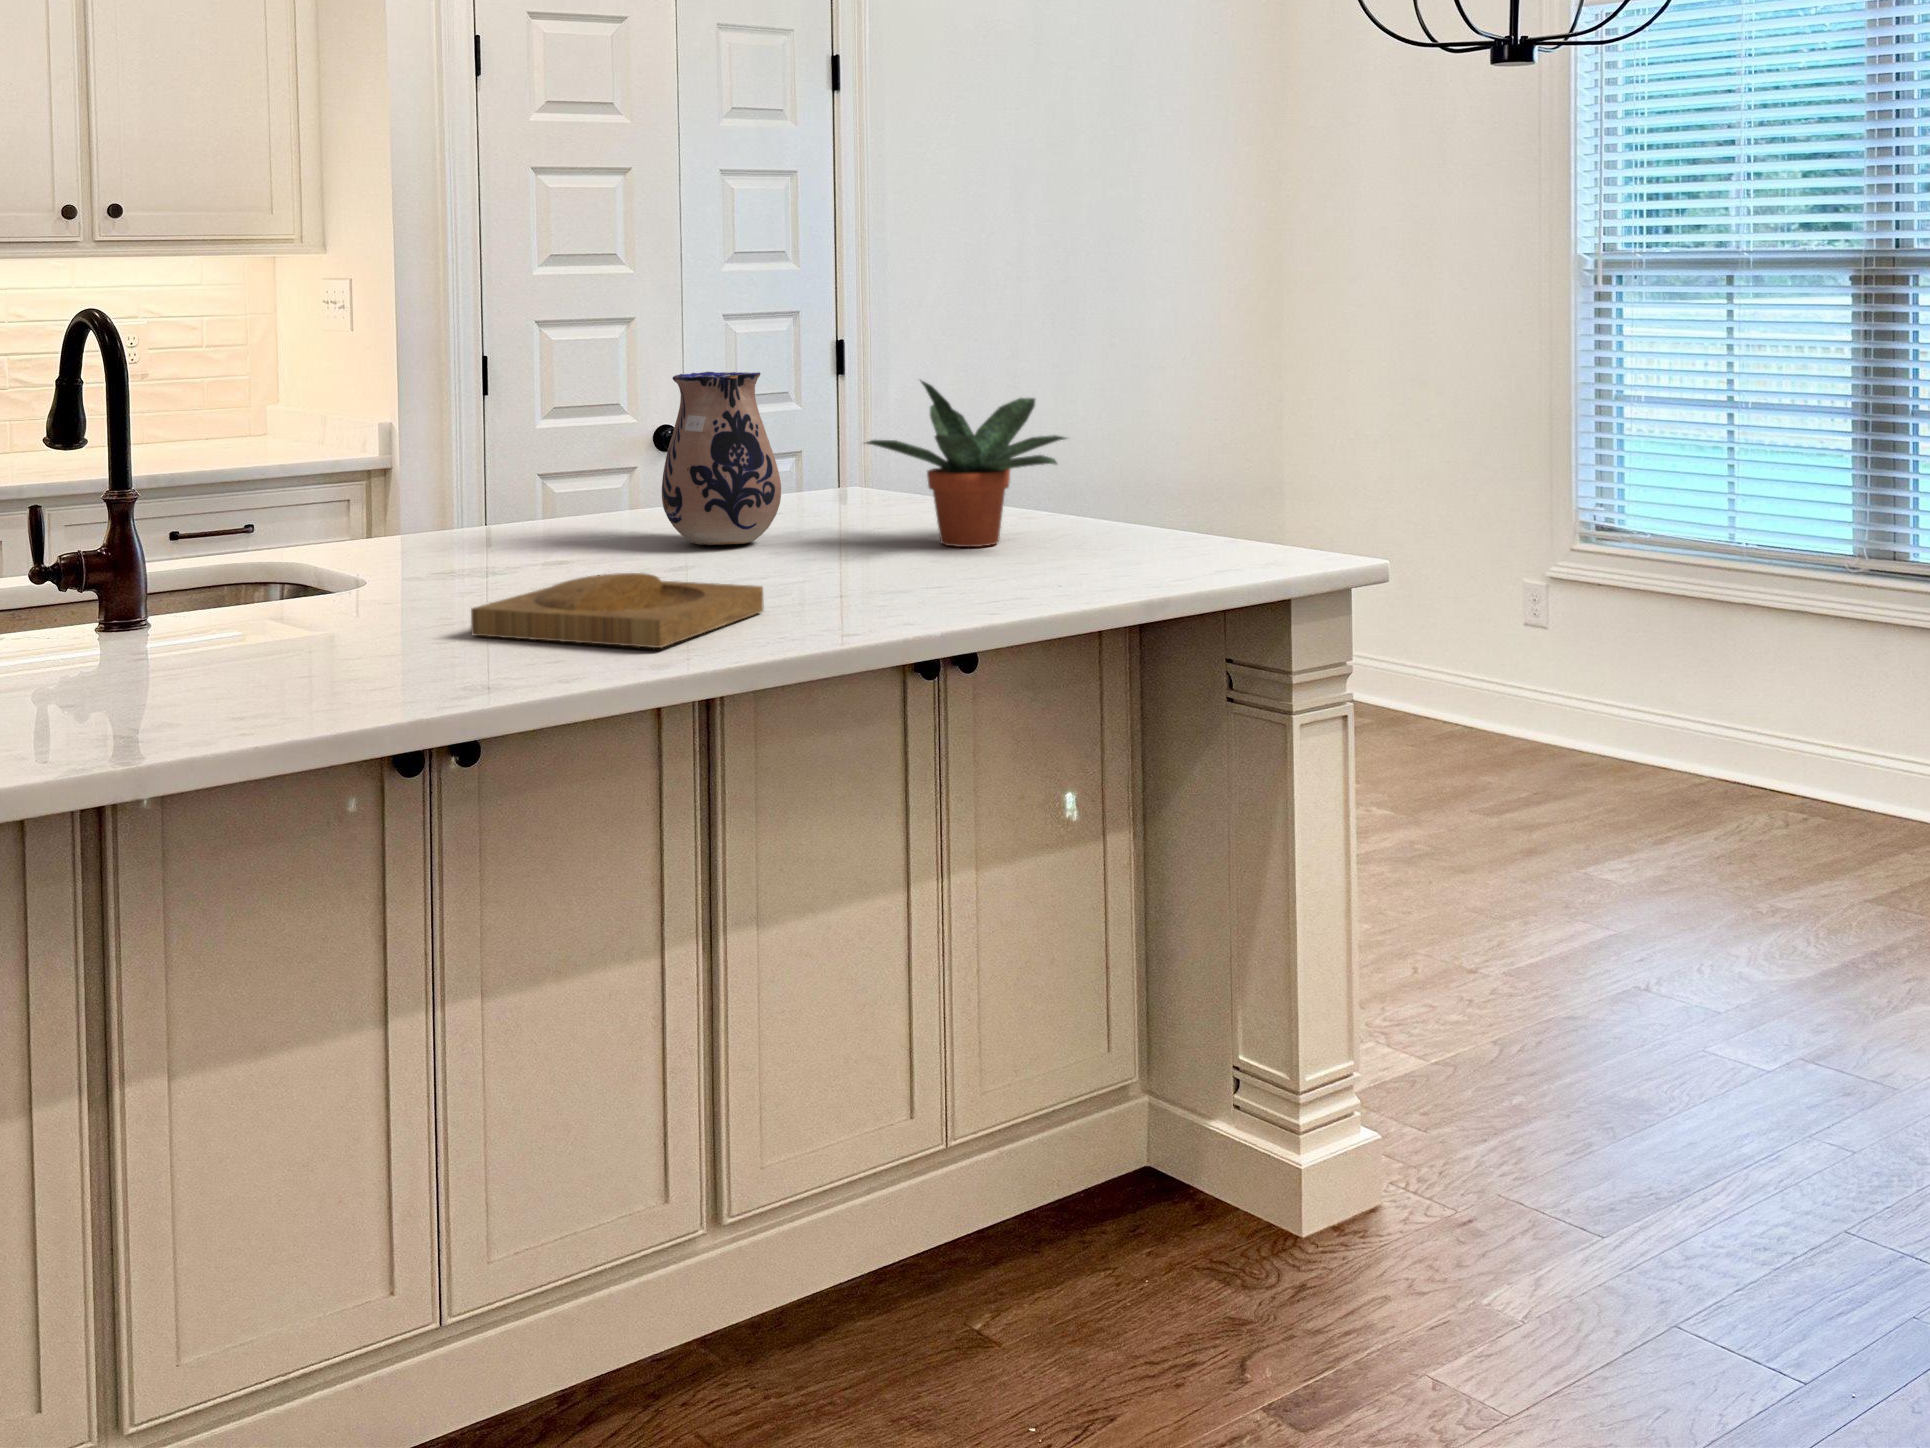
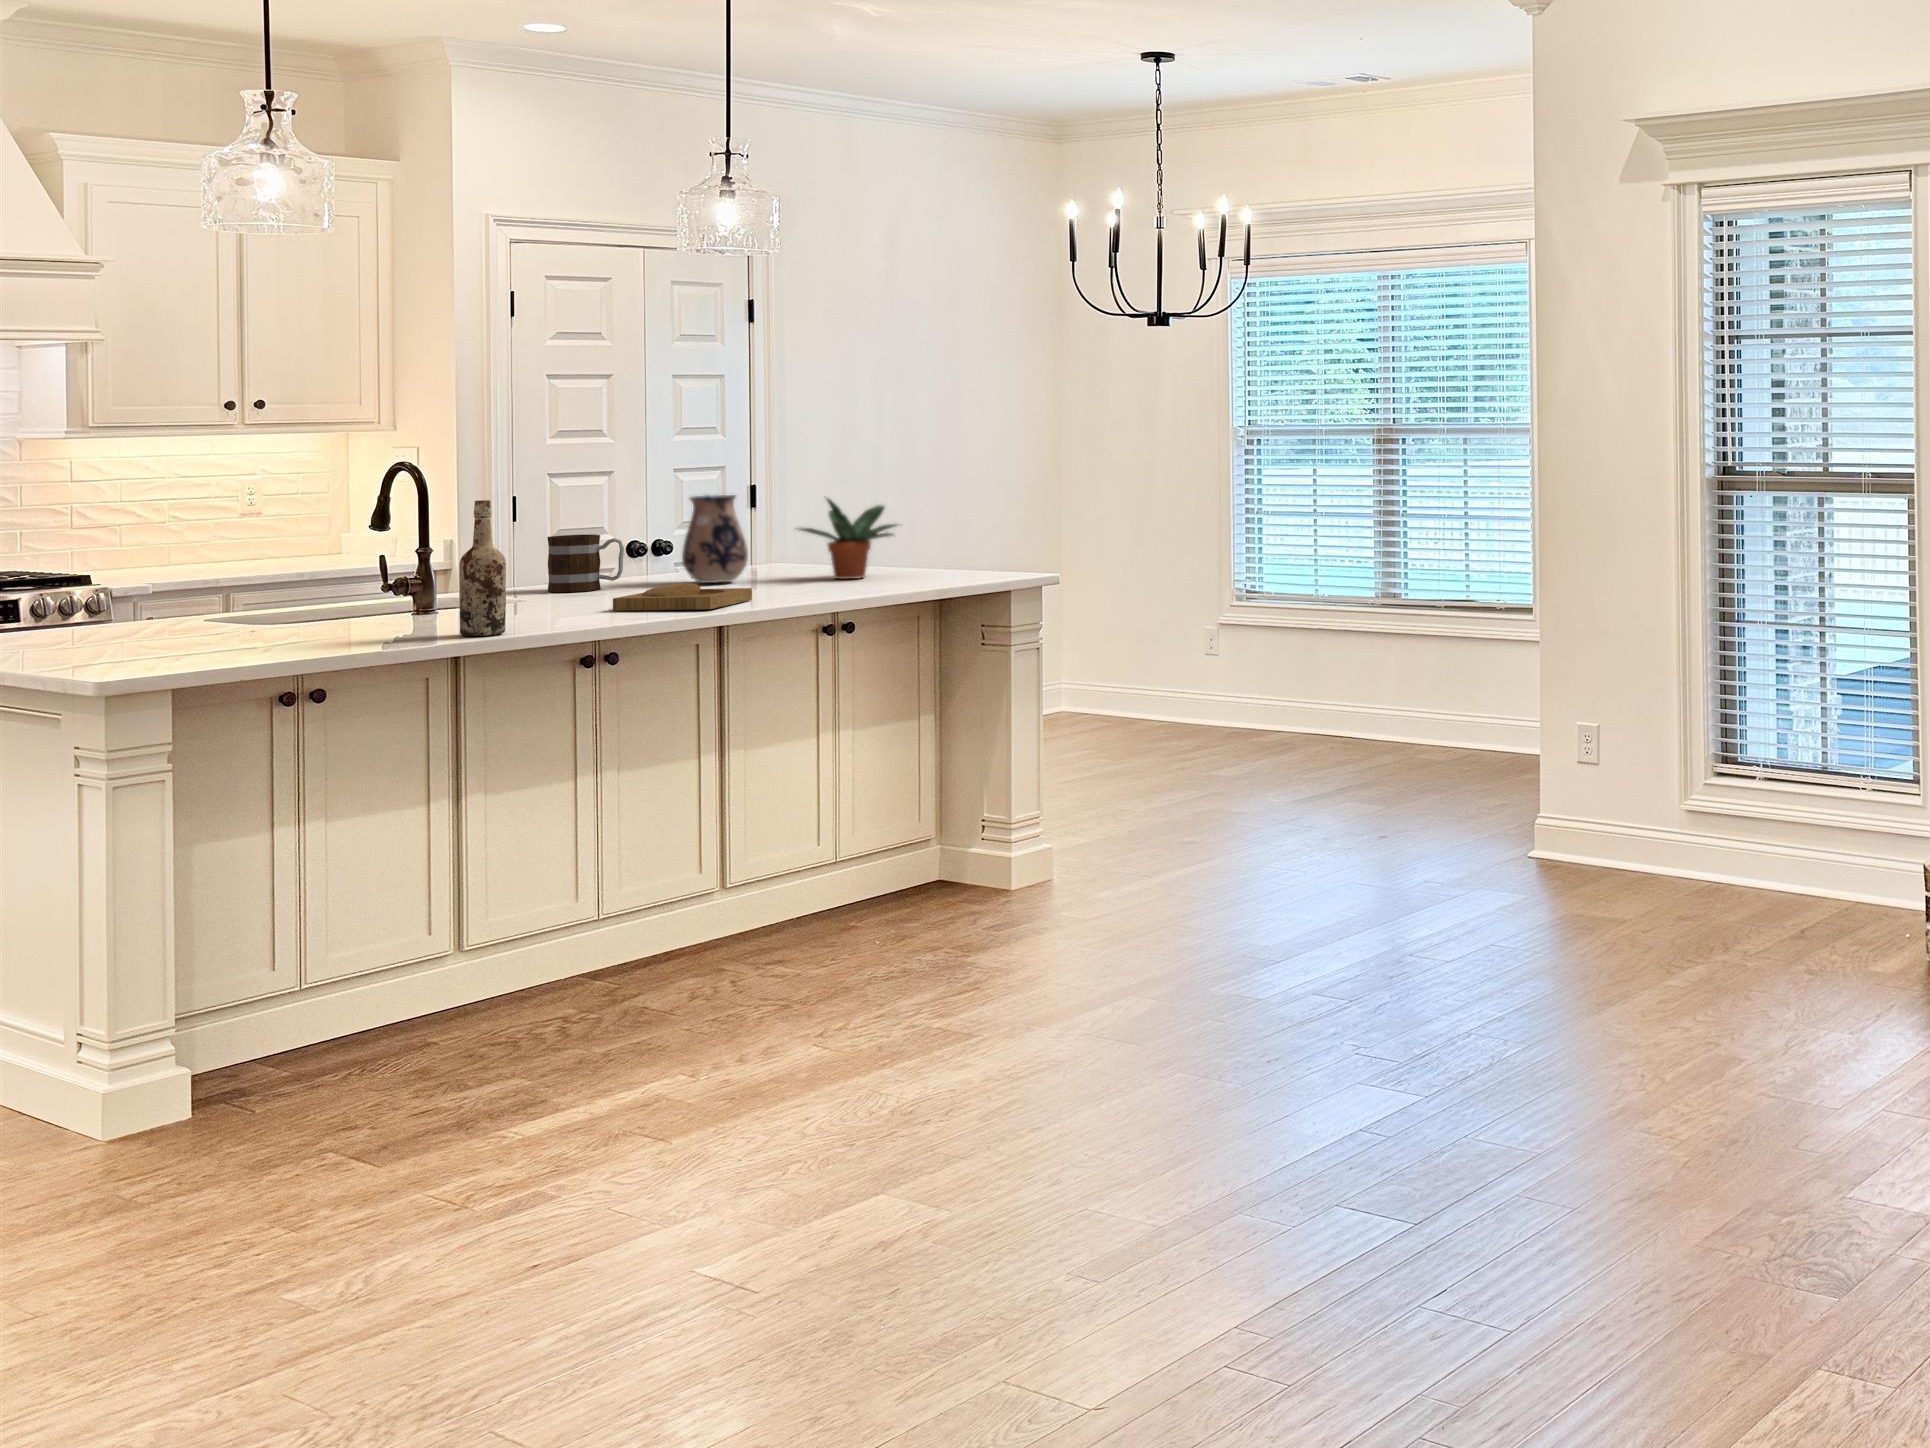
wine bottle: none [66,401,173,732] -> present [459,500,506,636]
mug: none [422,443,555,557] -> present [547,534,624,592]

